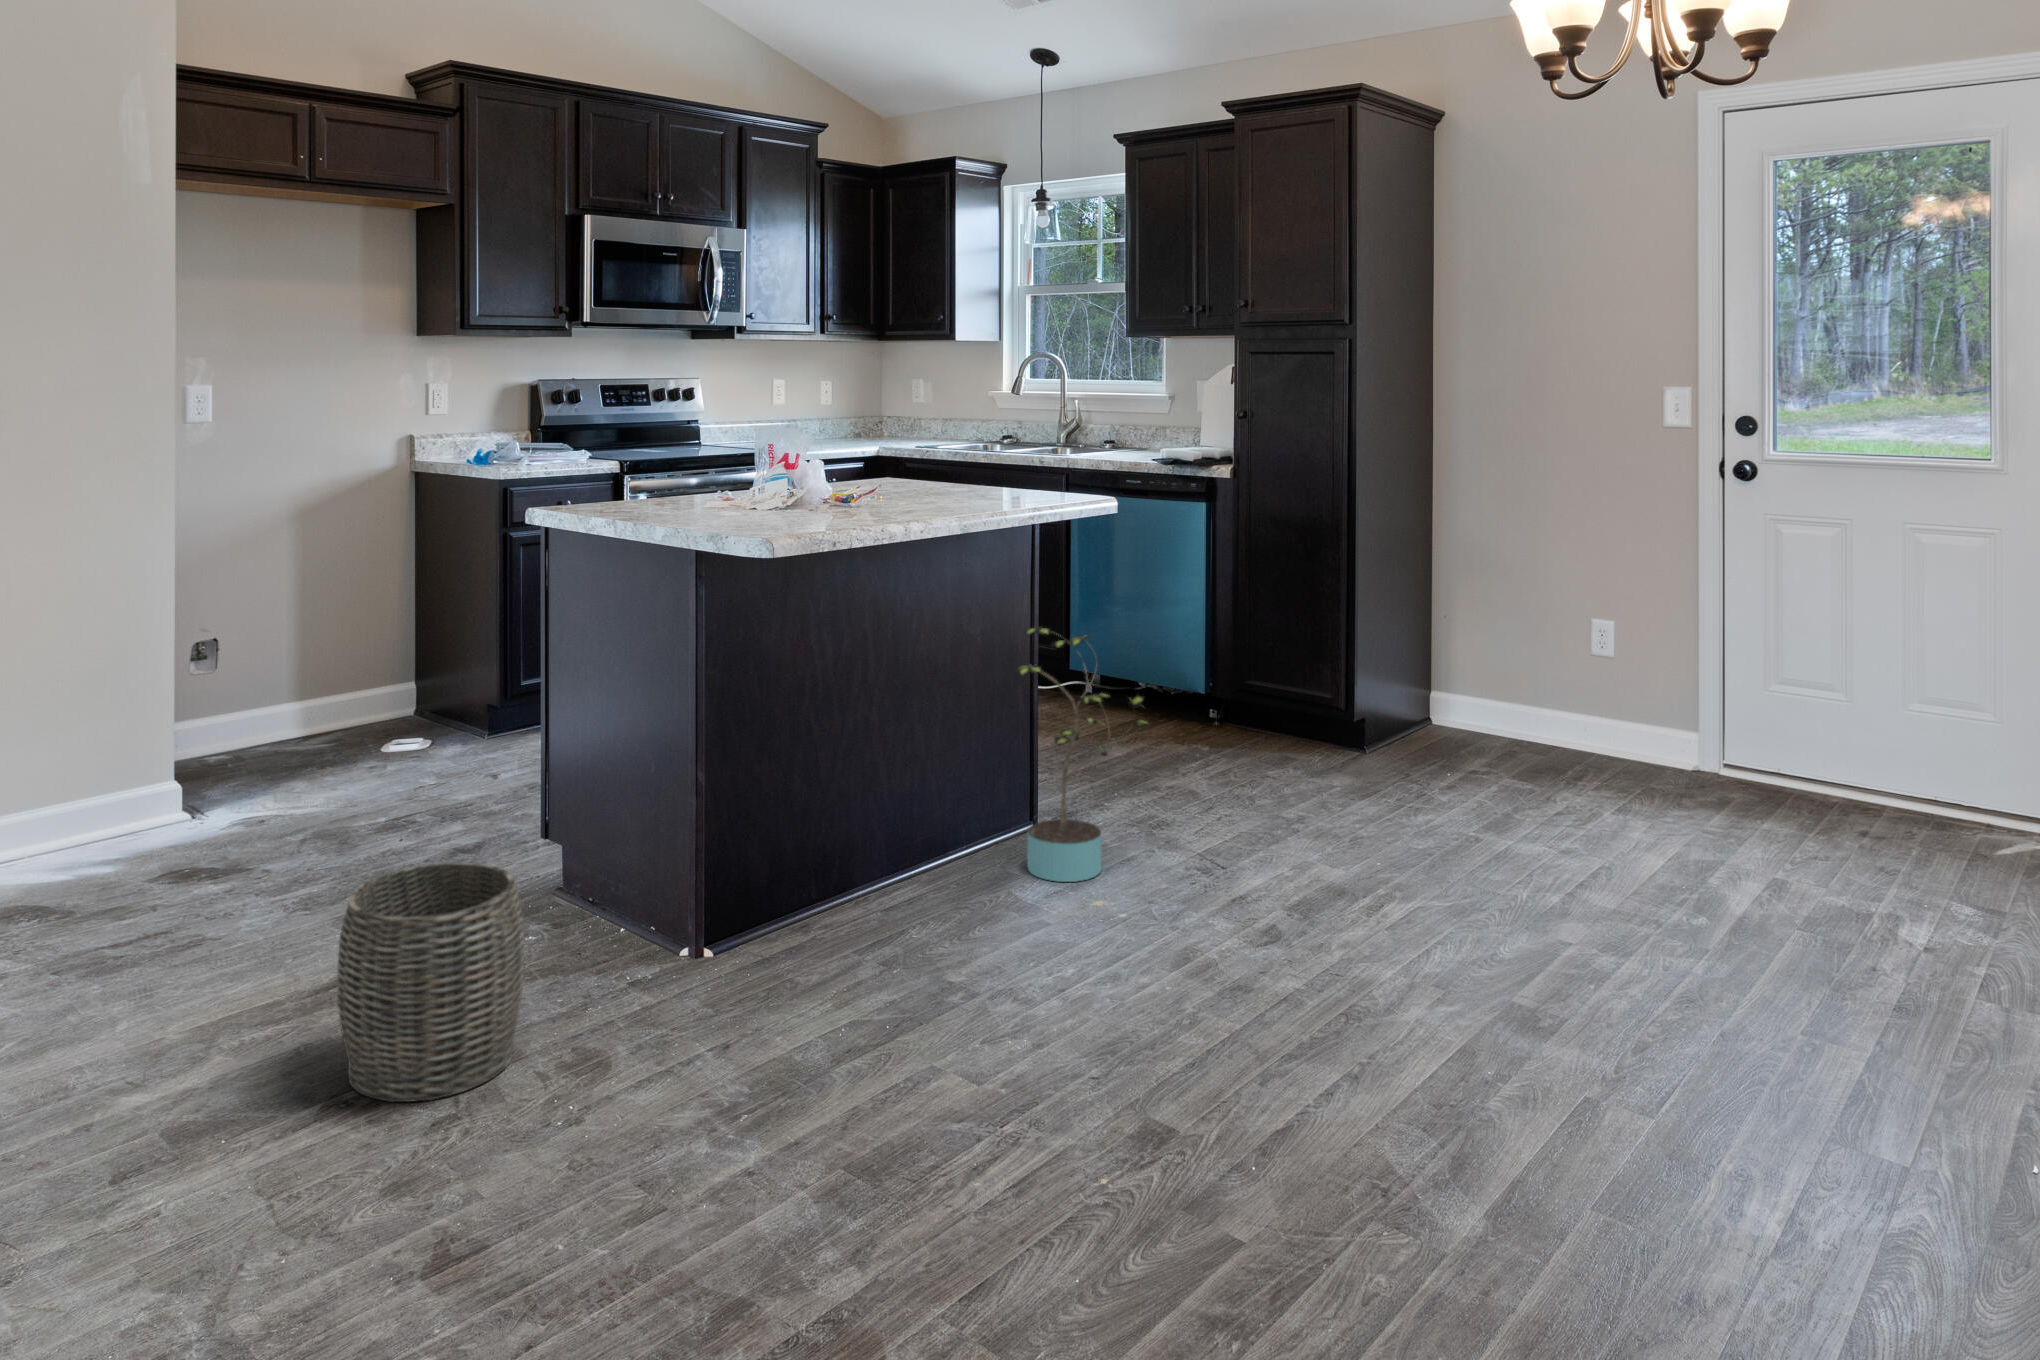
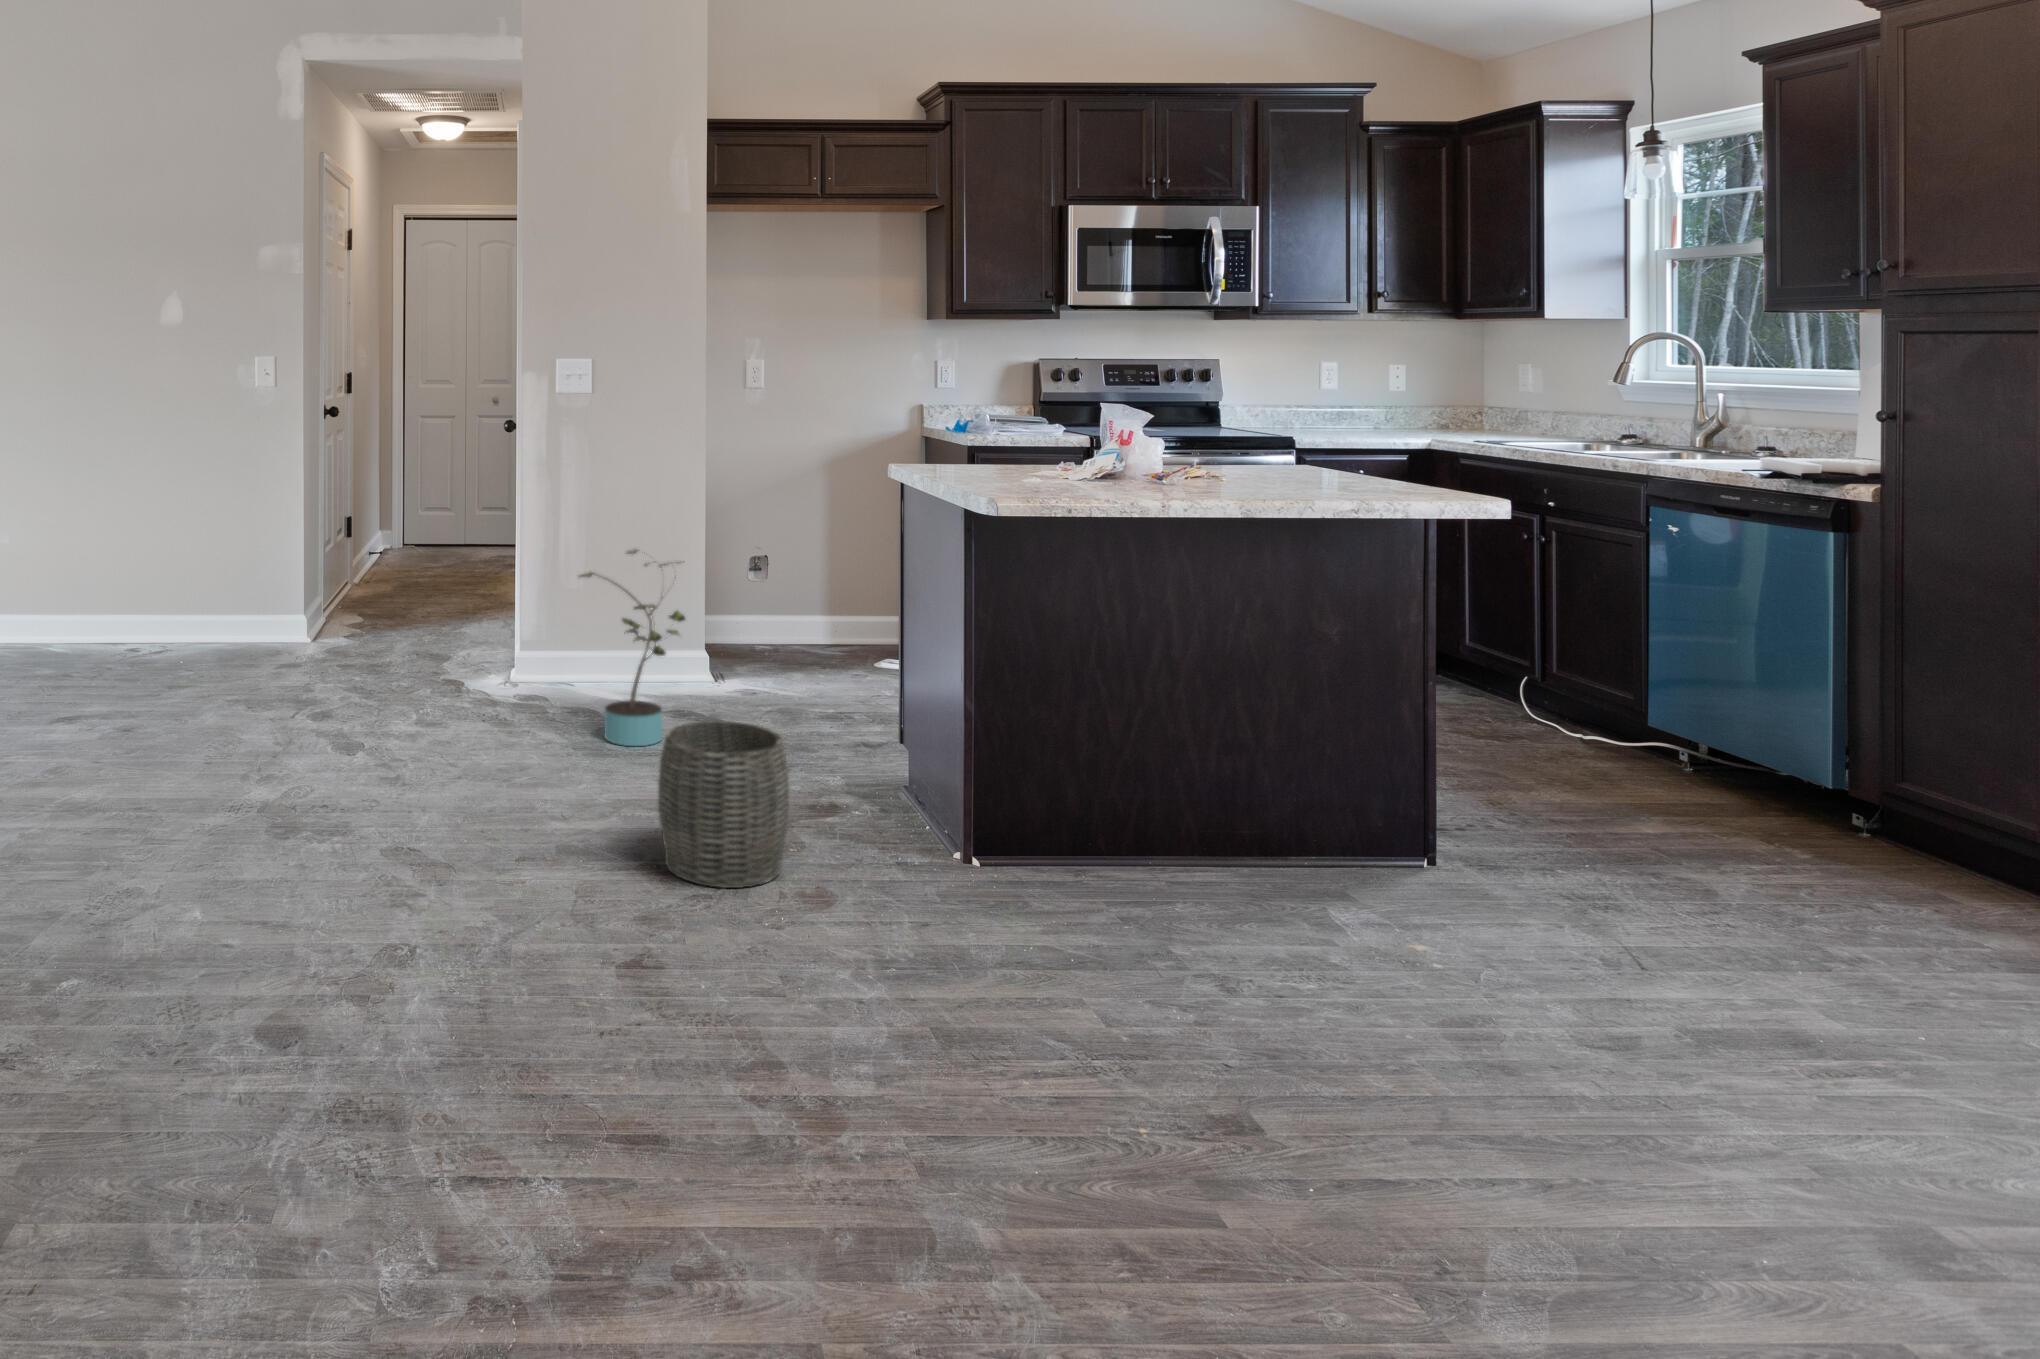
potted plant: present [1015,627,1148,882] -> present [580,550,685,746]

